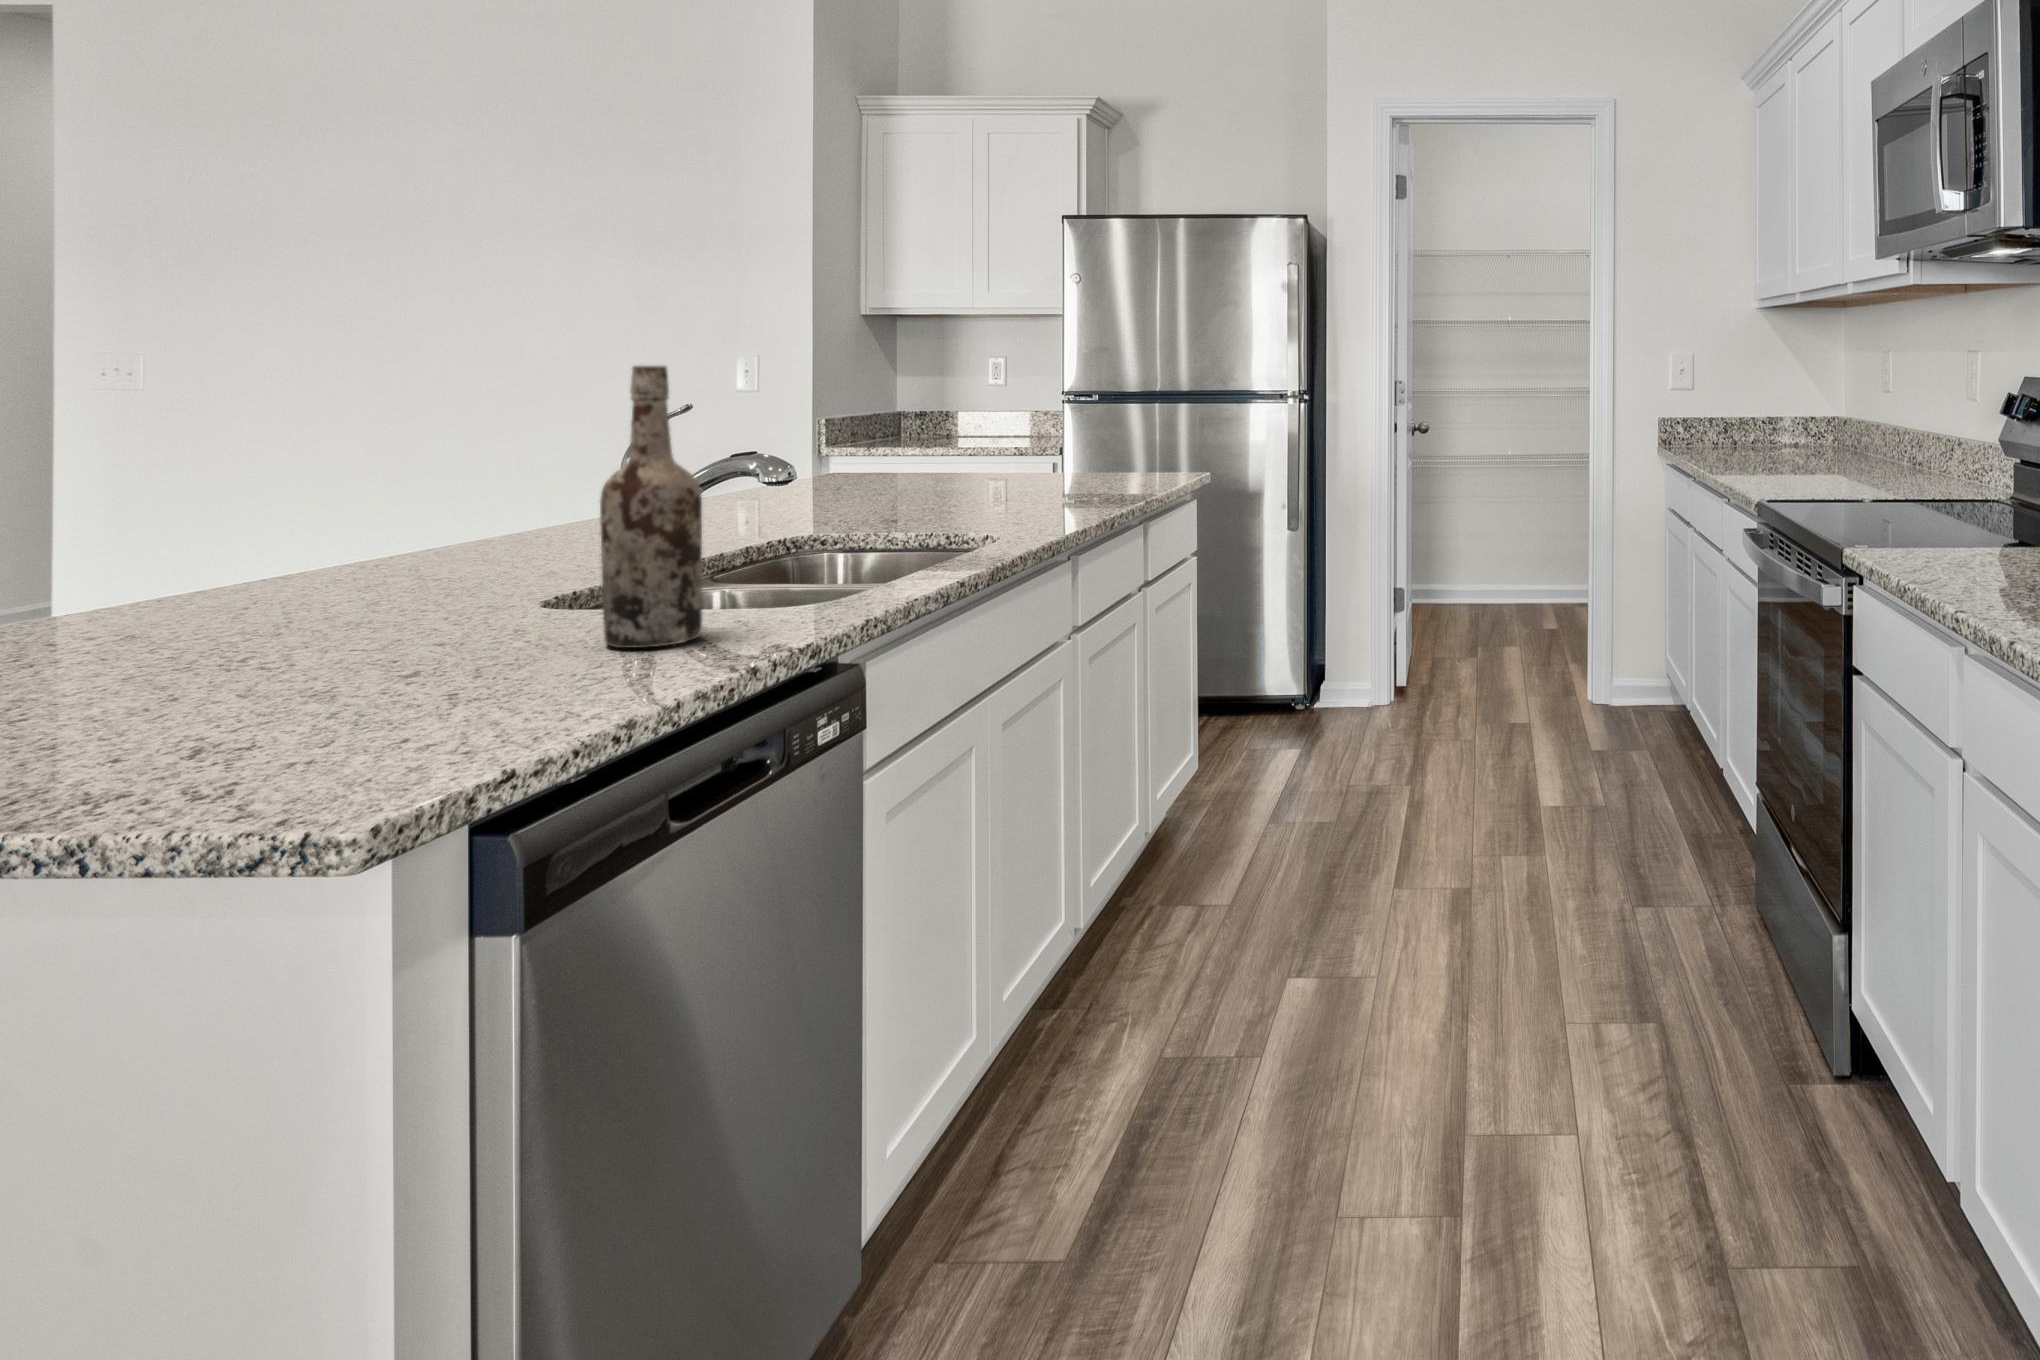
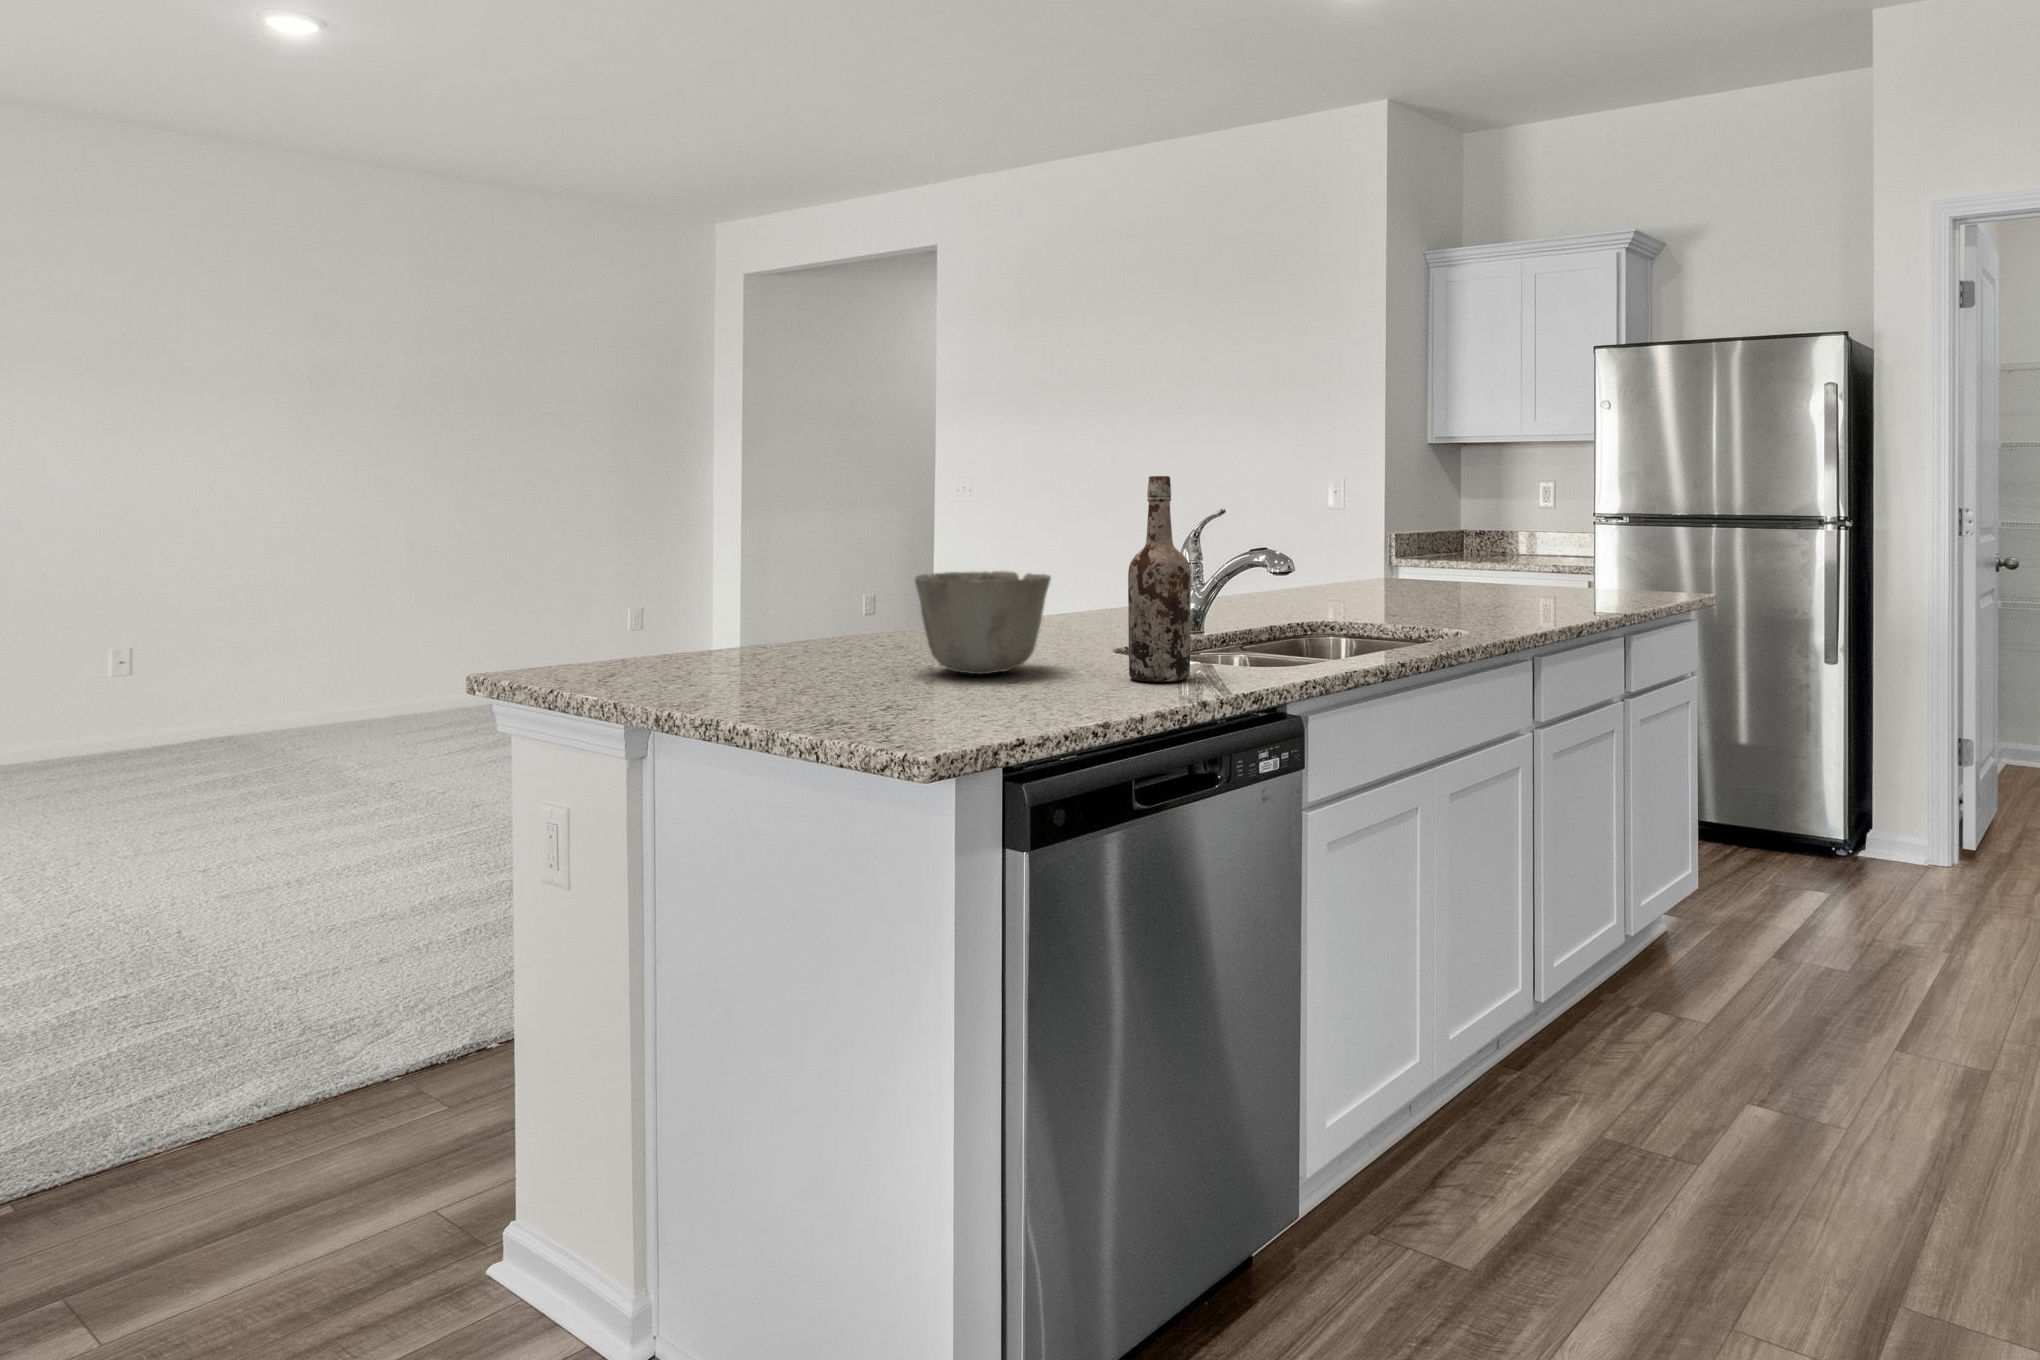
ceramic bowl: none [174,506,456,671] -> present [915,571,1051,674]

